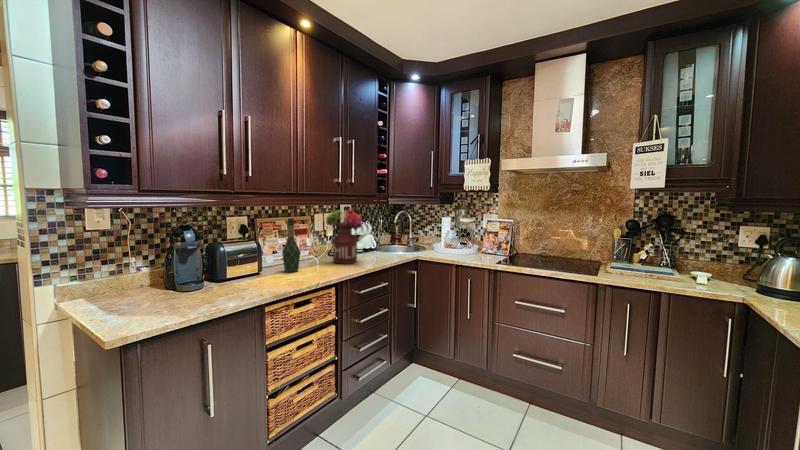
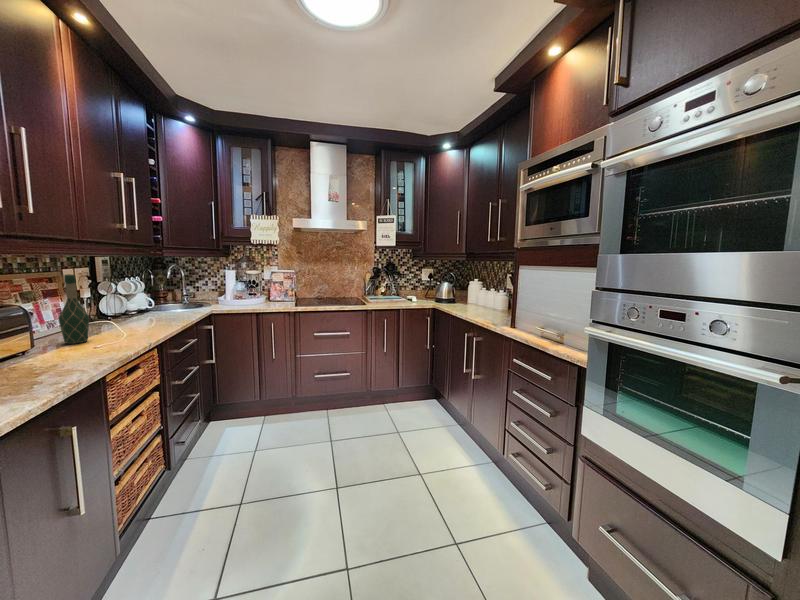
flower arrangement: present [326,209,362,264] -> none [104,261,162,326]

